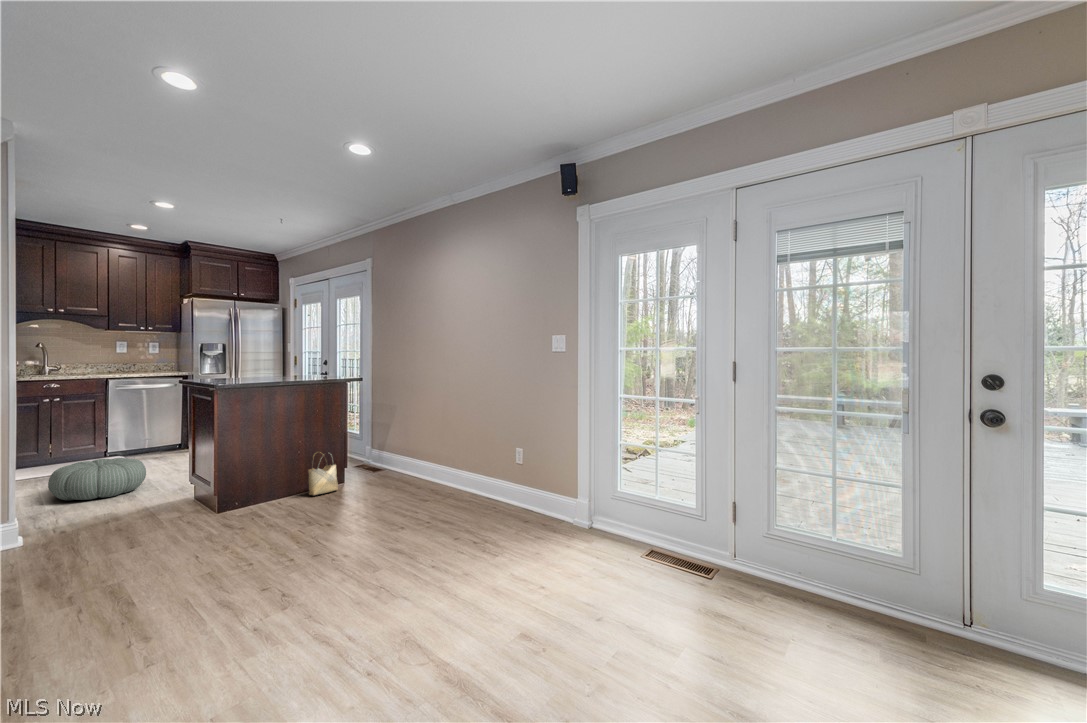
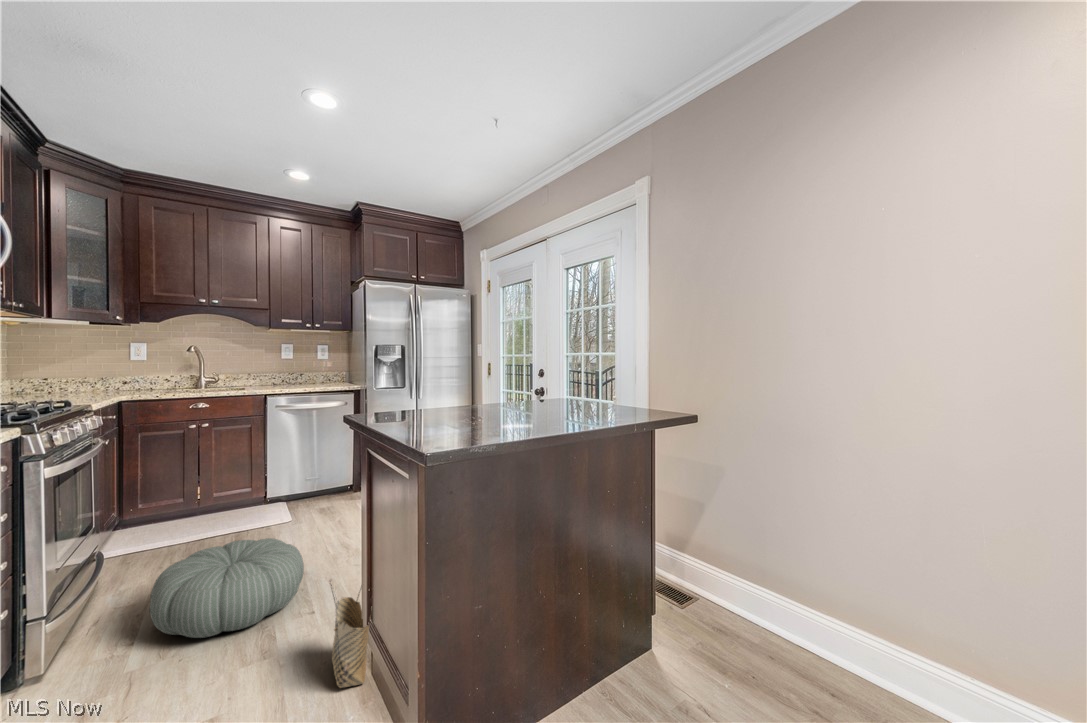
woven basket: present [308,454,338,495] -> present [330,582,371,688]

